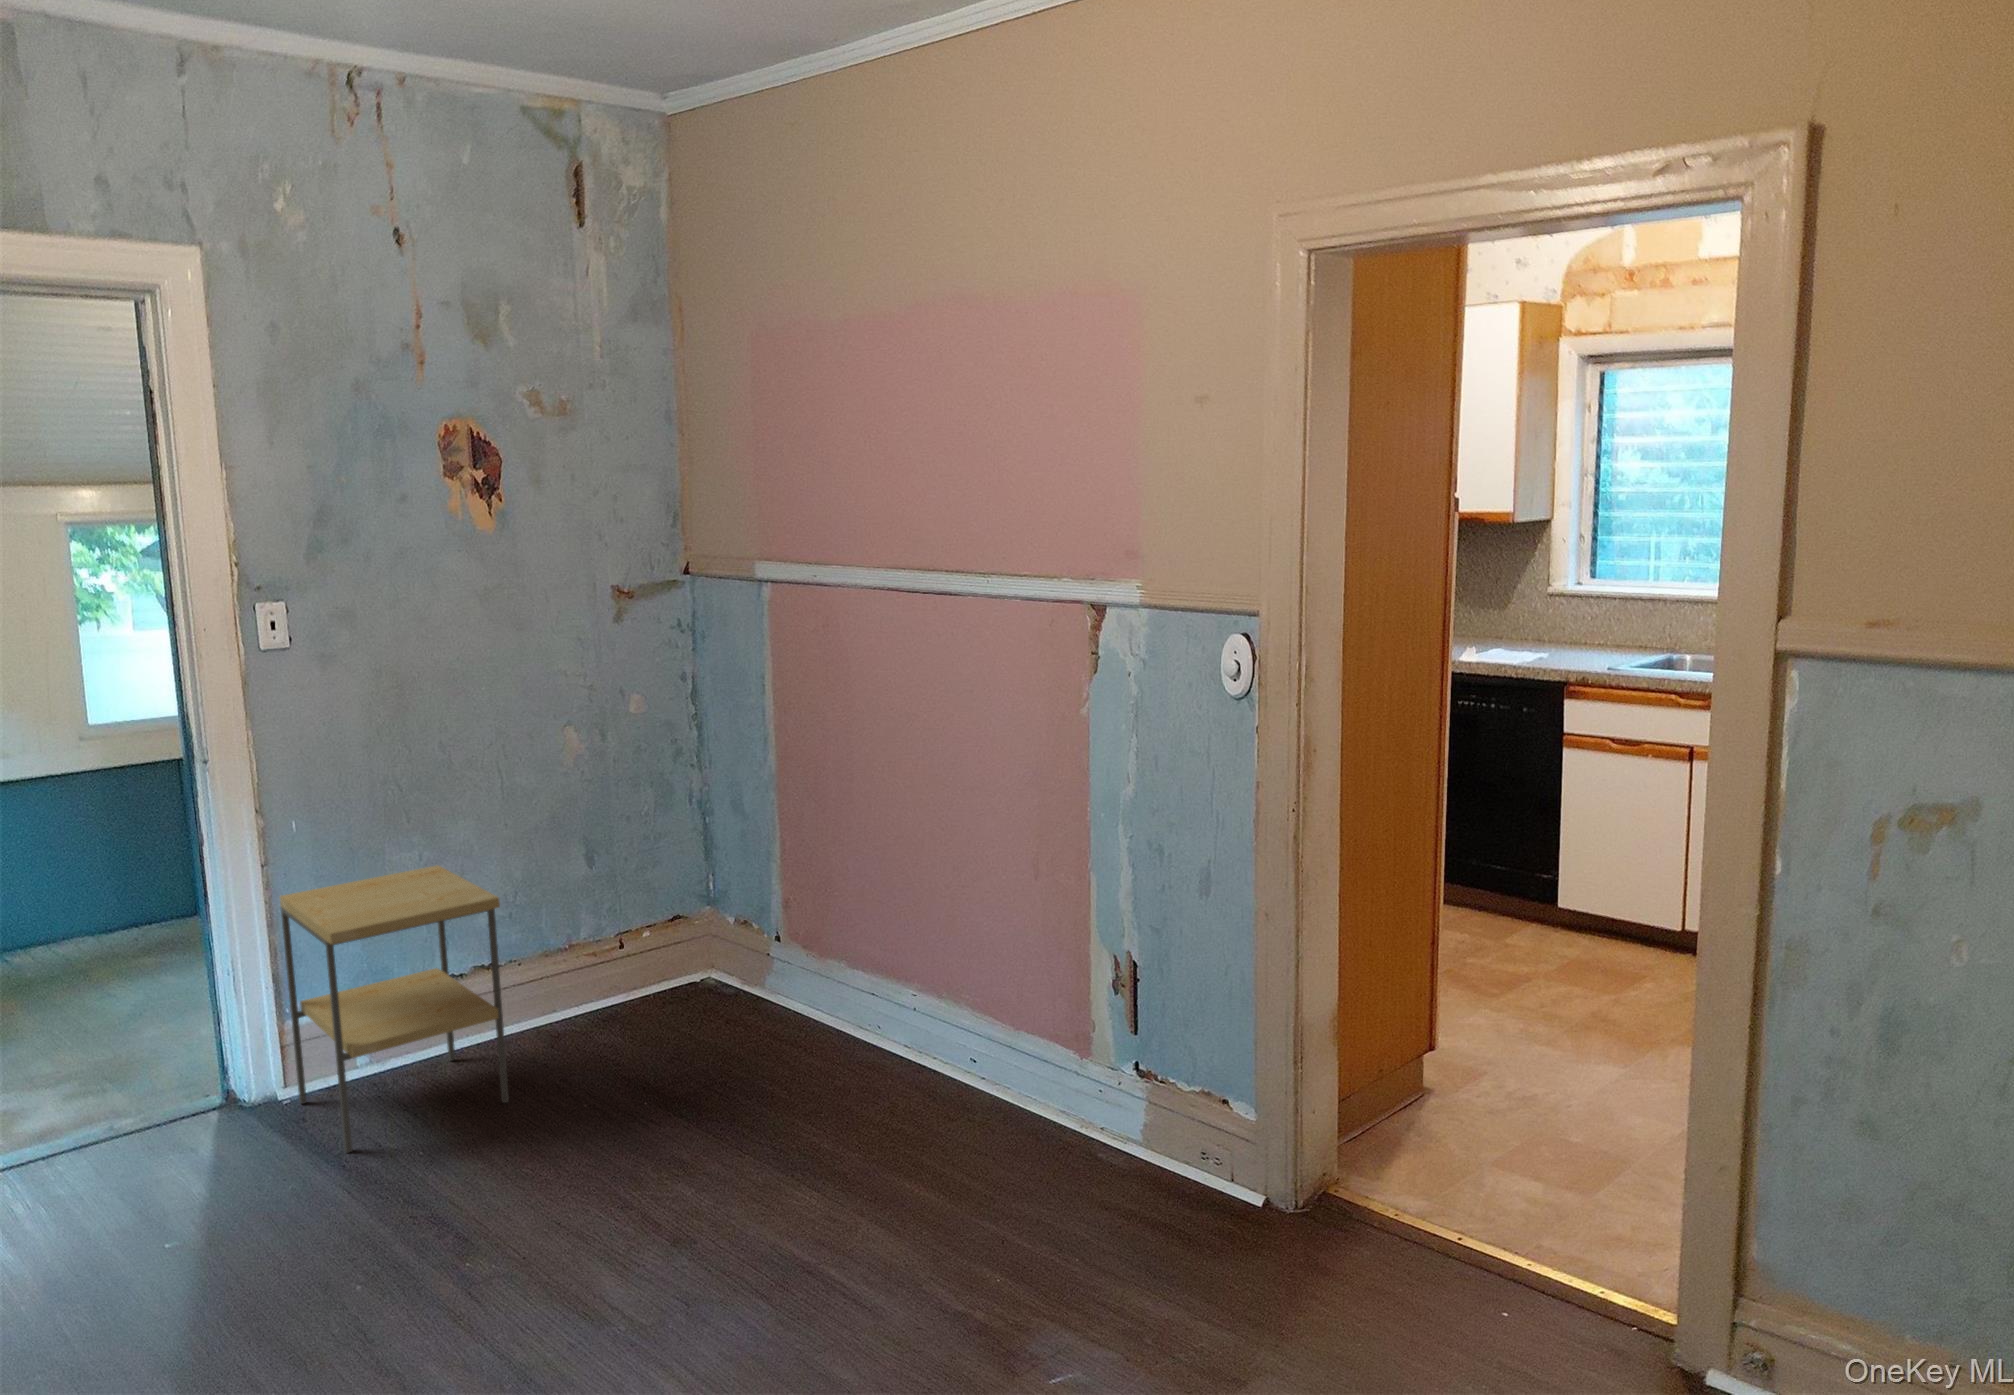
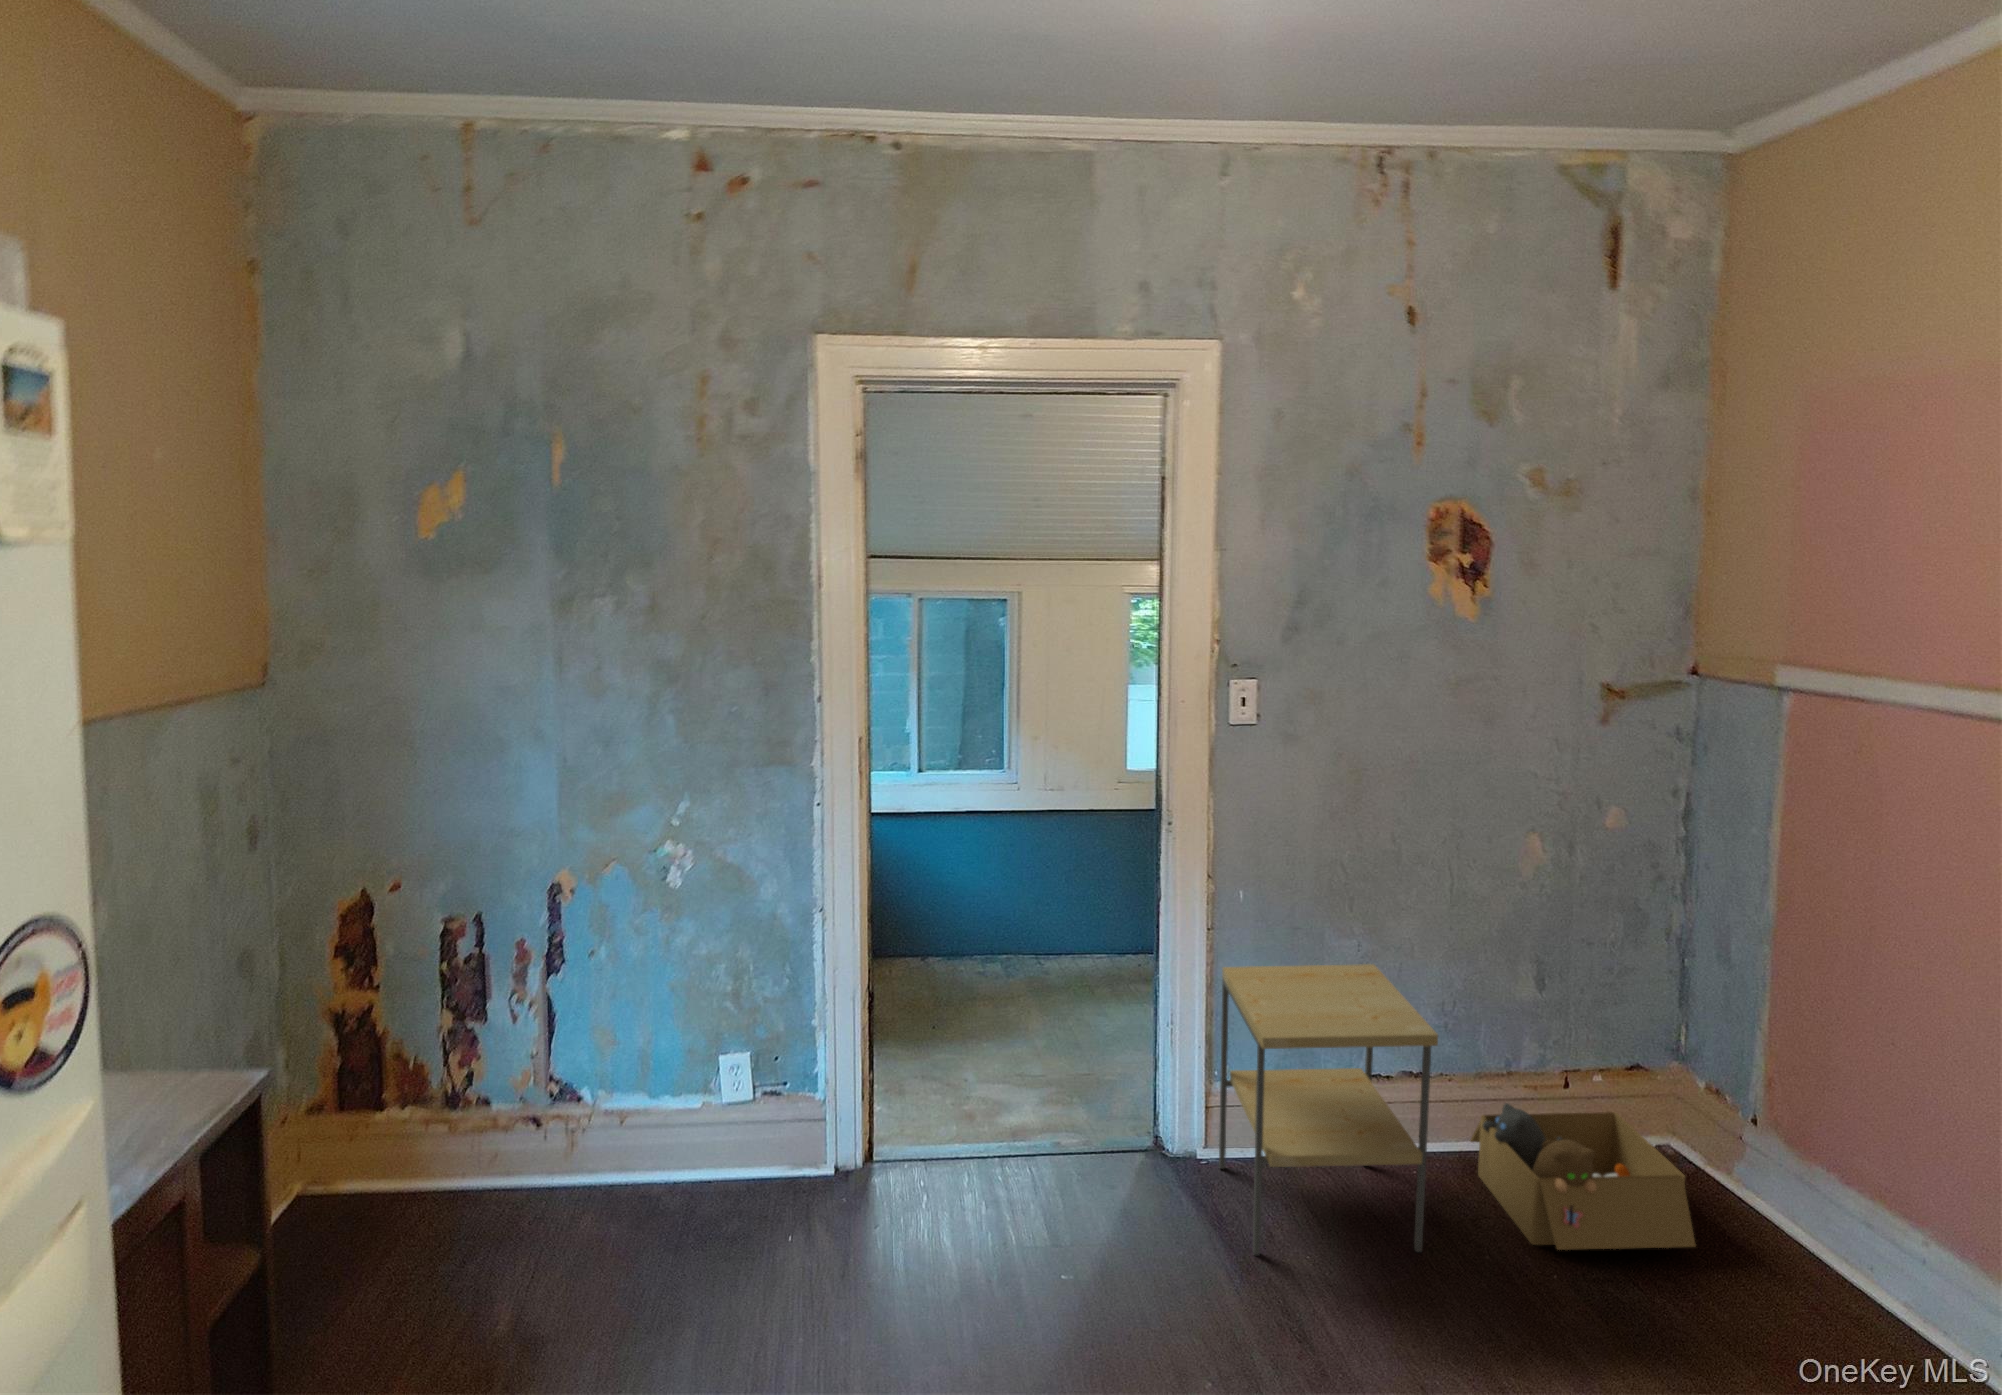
cardboard box: none [547,953,727,1069] -> present [1470,1103,1696,1250]

